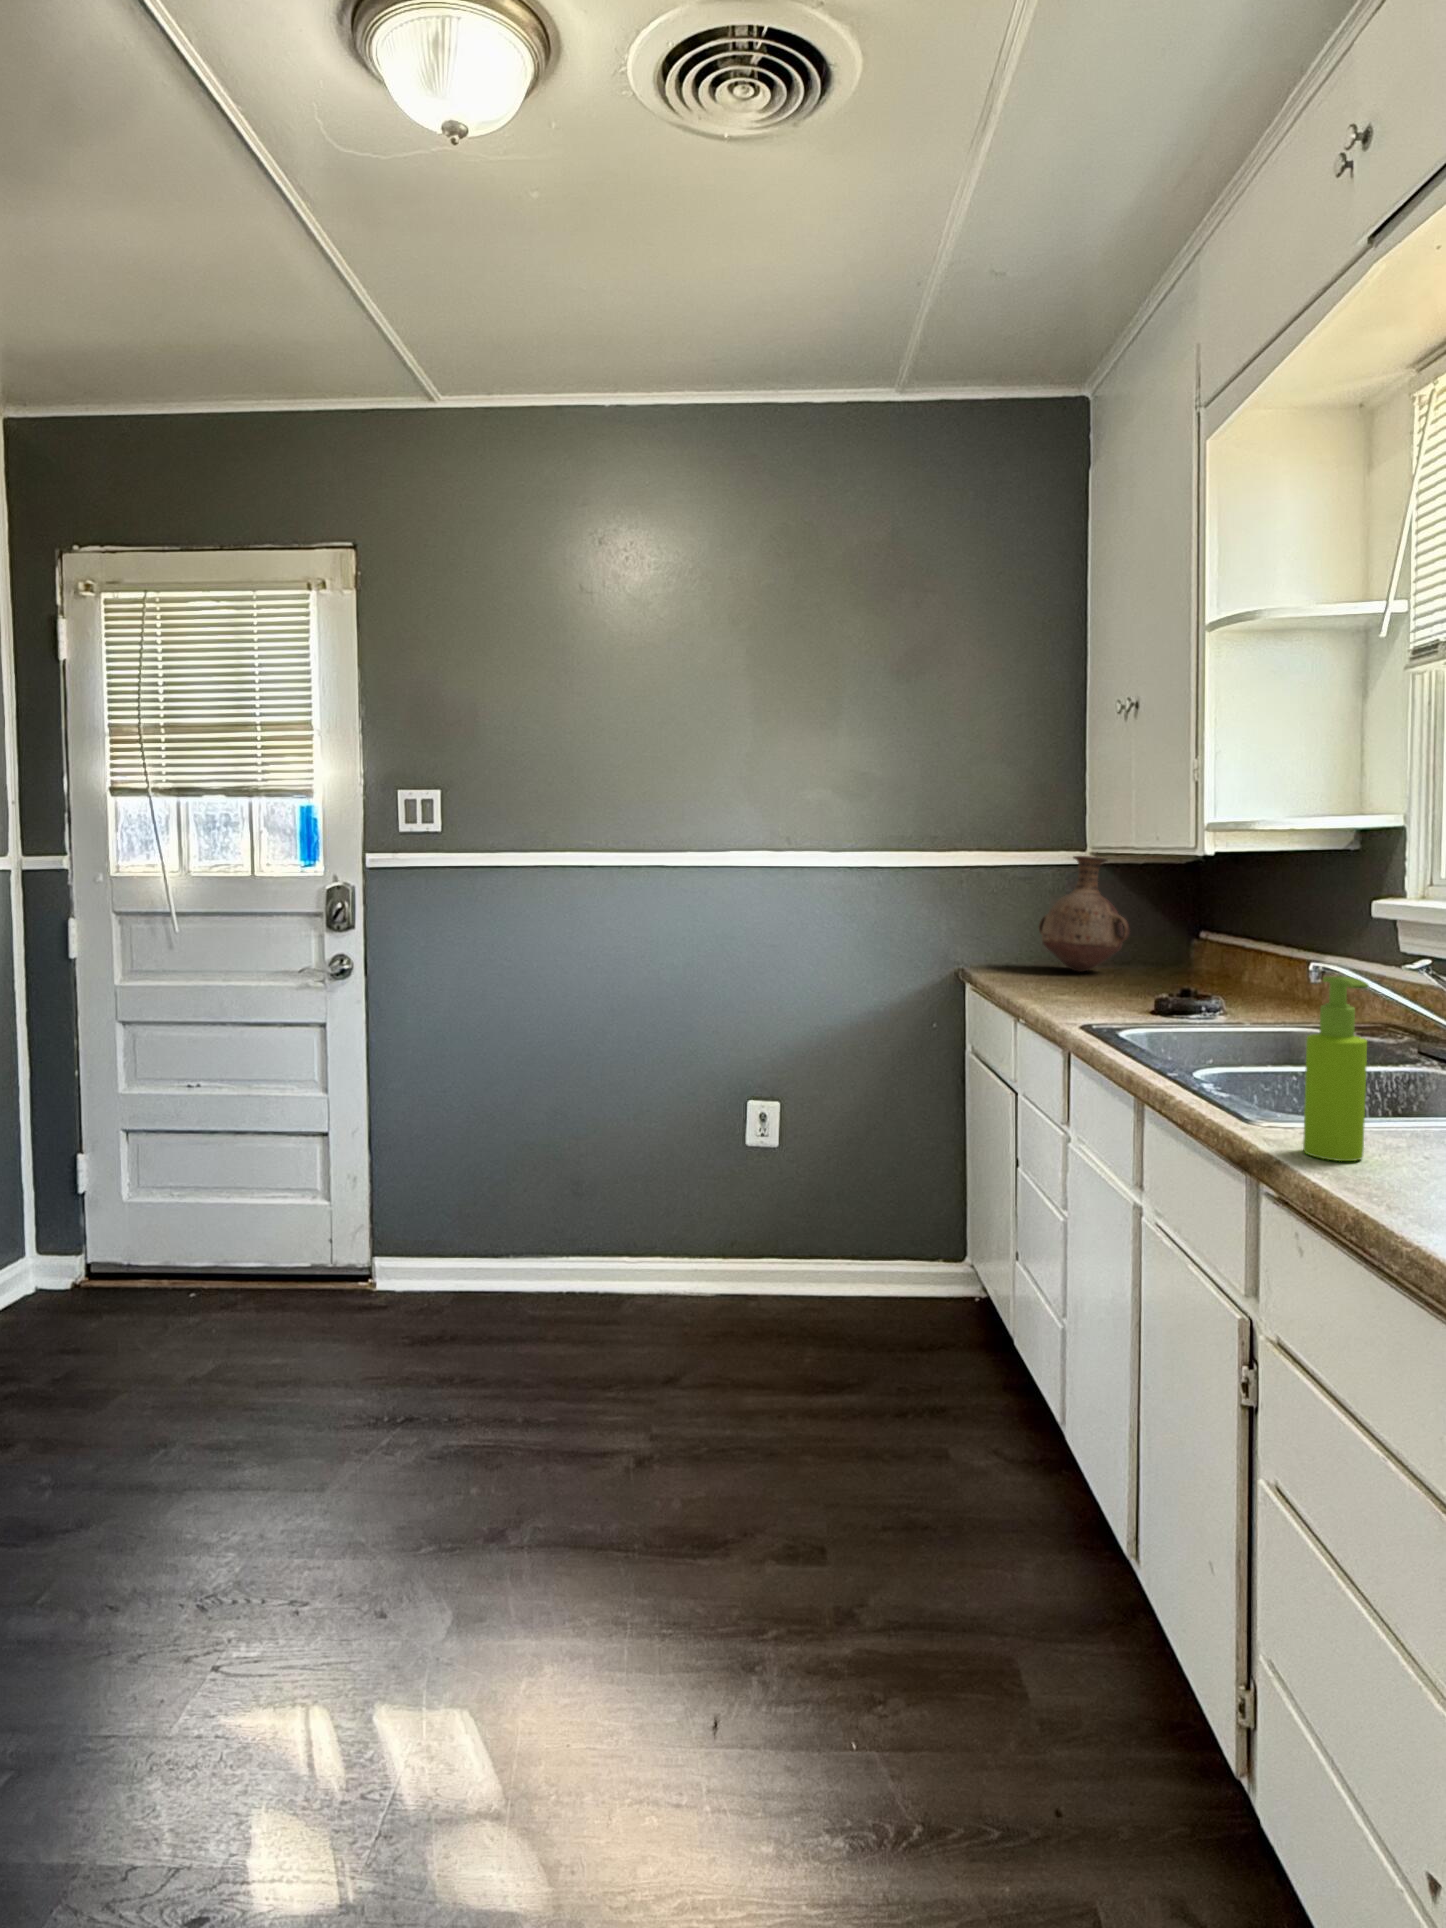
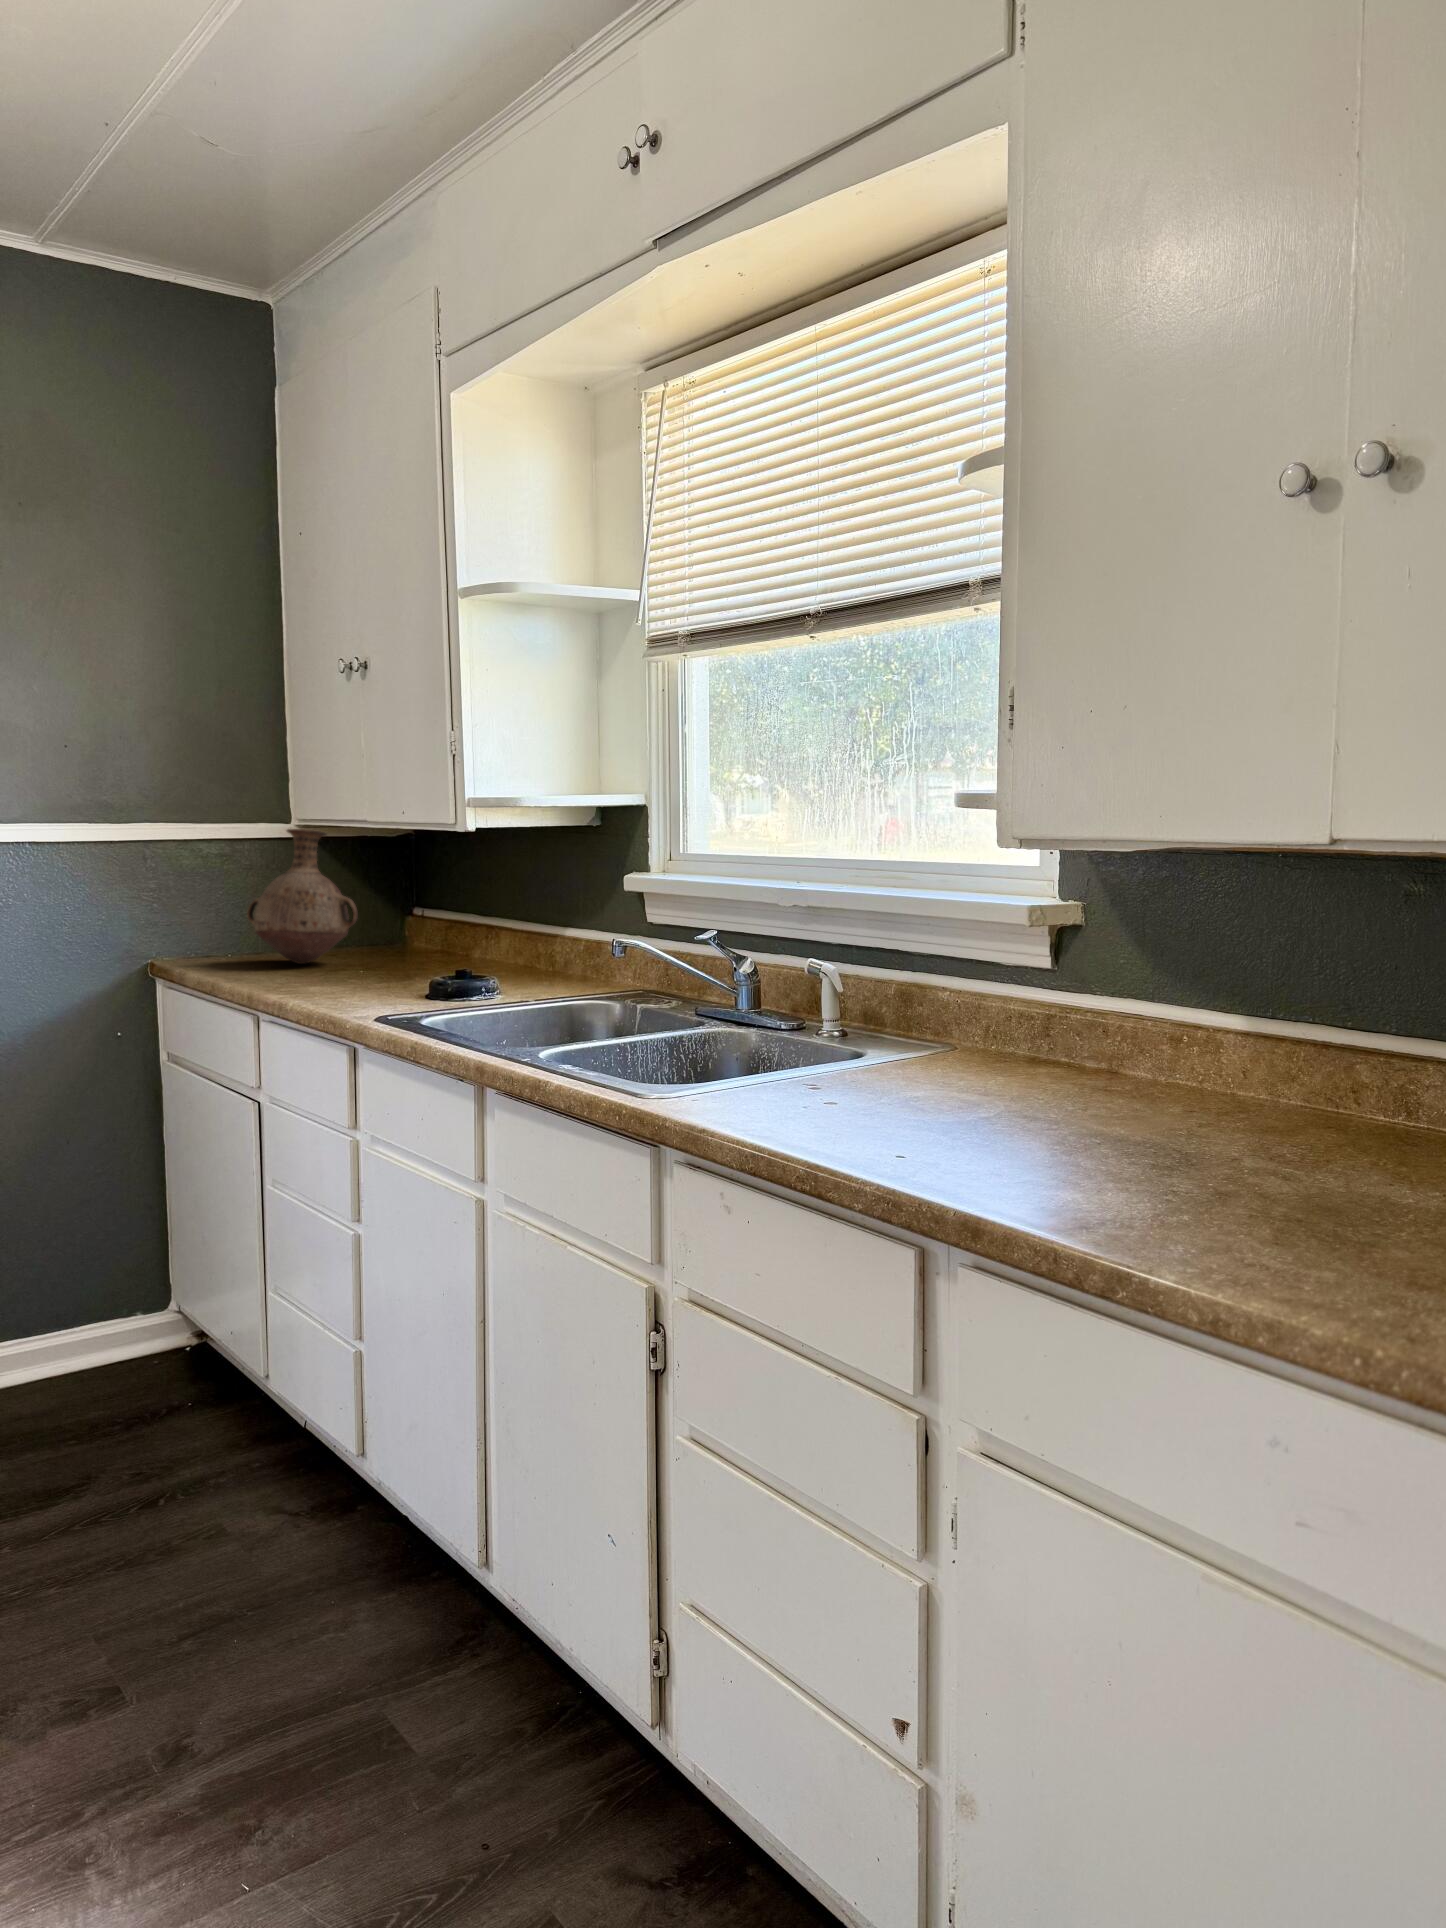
soap dispenser: present [1303,977,1368,1161] -> none [699,945,753,1116]

